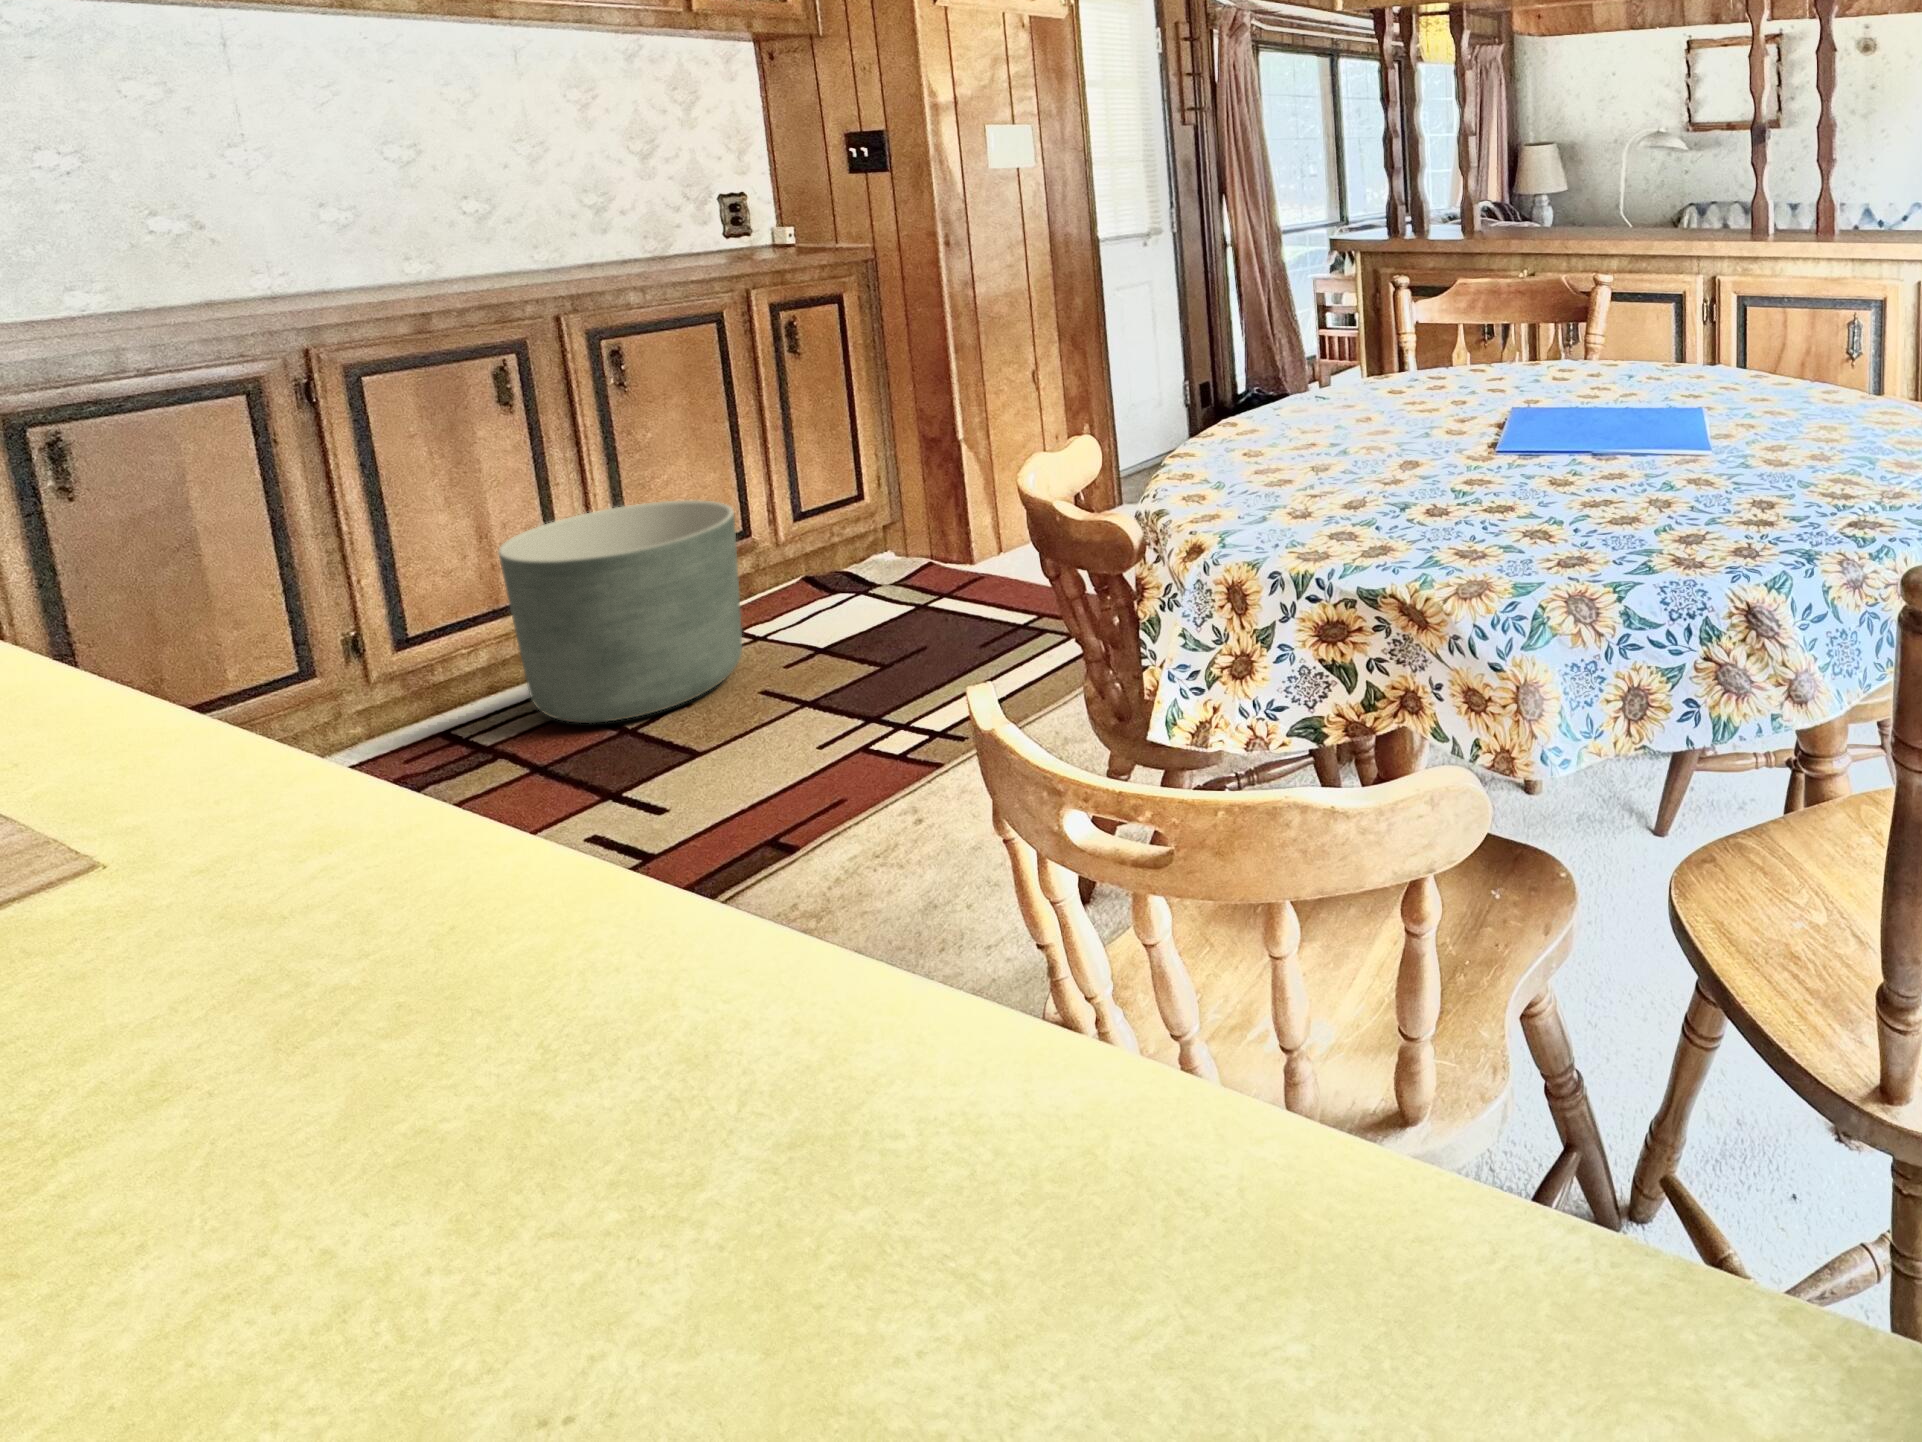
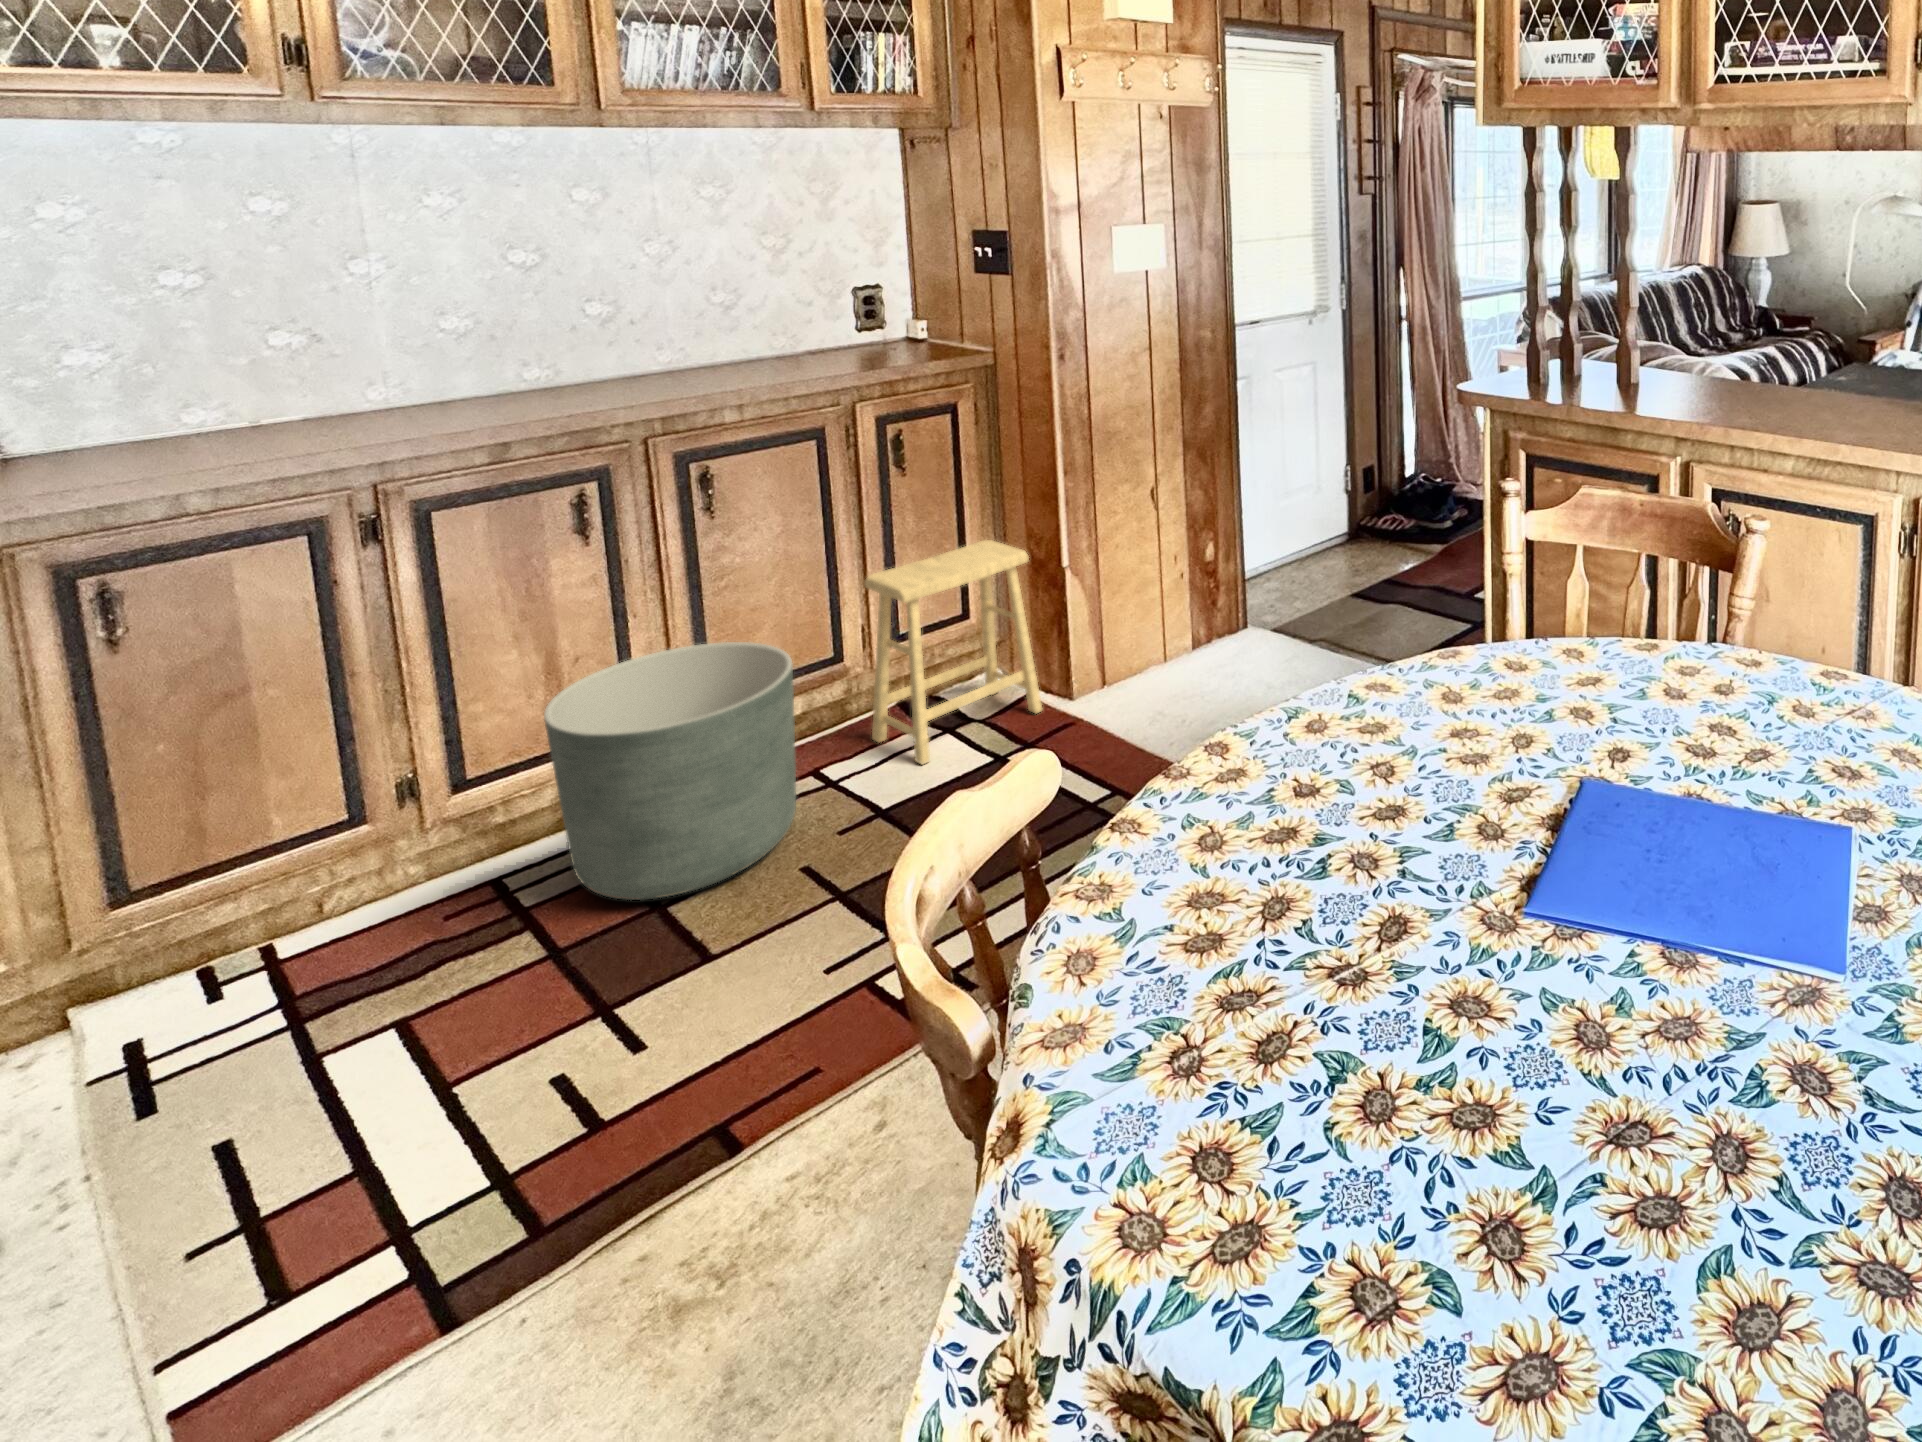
footstool: none [774,420,948,617] -> present [864,540,1042,764]

